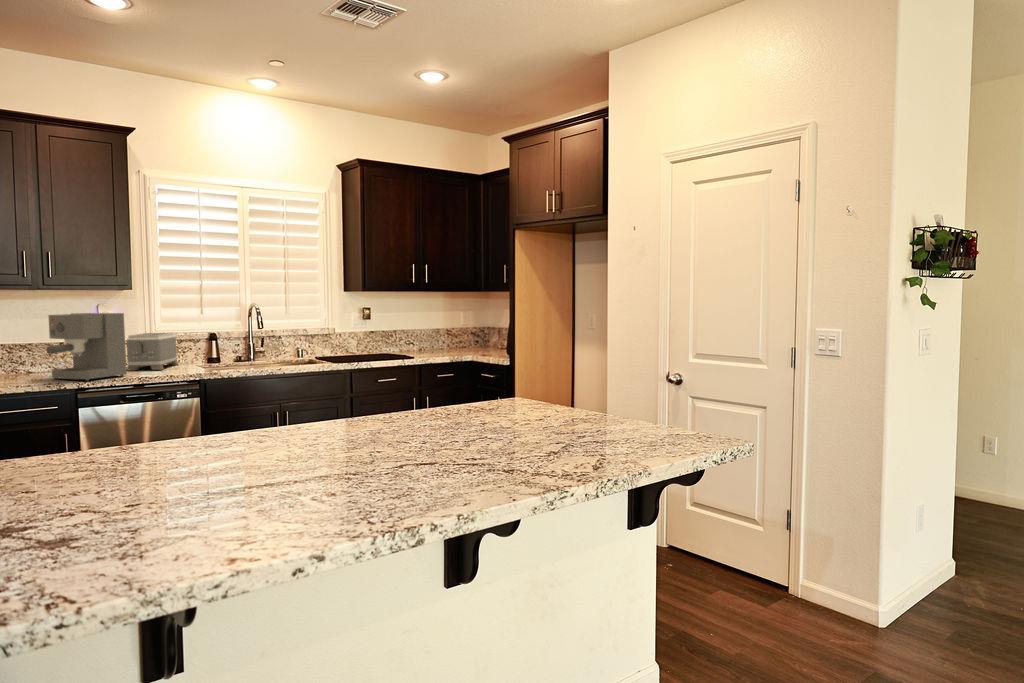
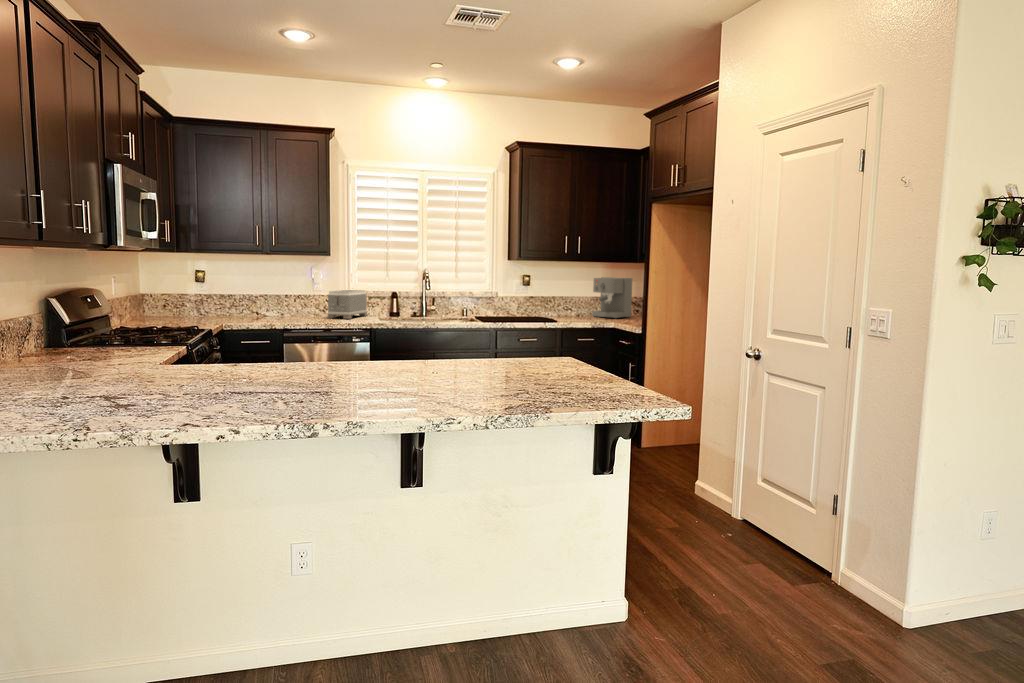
coffee maker: present [46,313,127,381] -> present [592,277,632,318]

